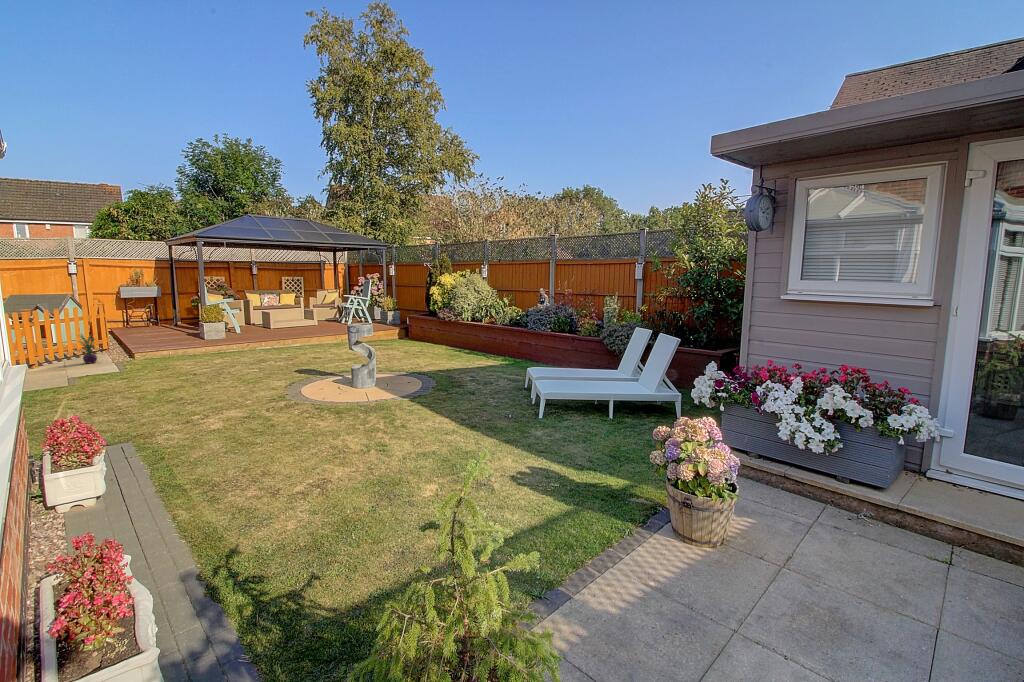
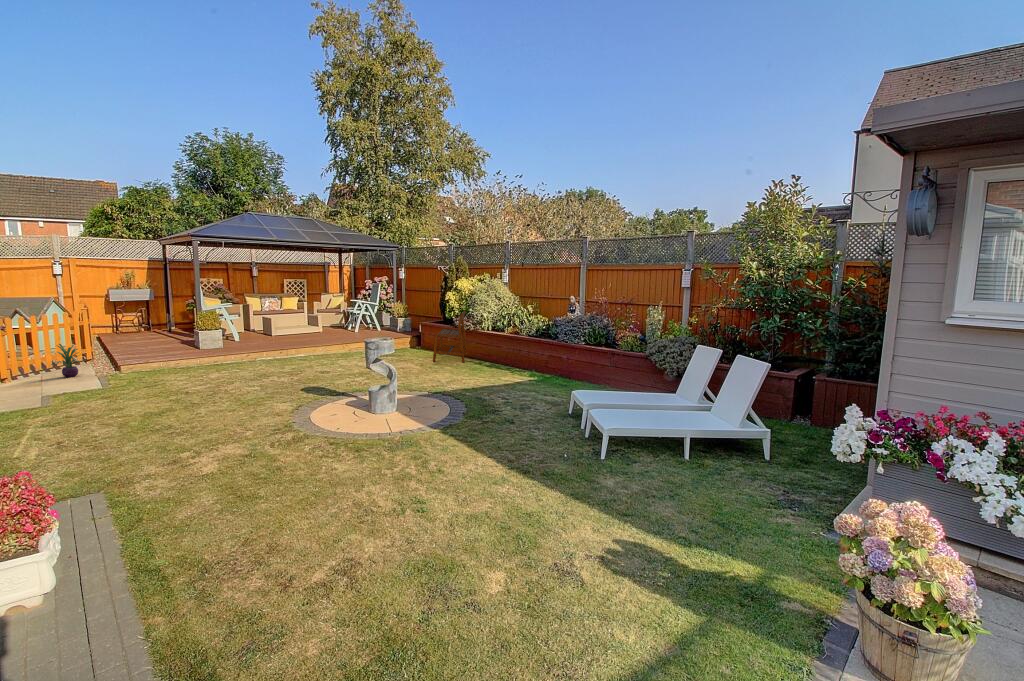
bench: none [416,303,450,350] -> present [433,311,467,362]

